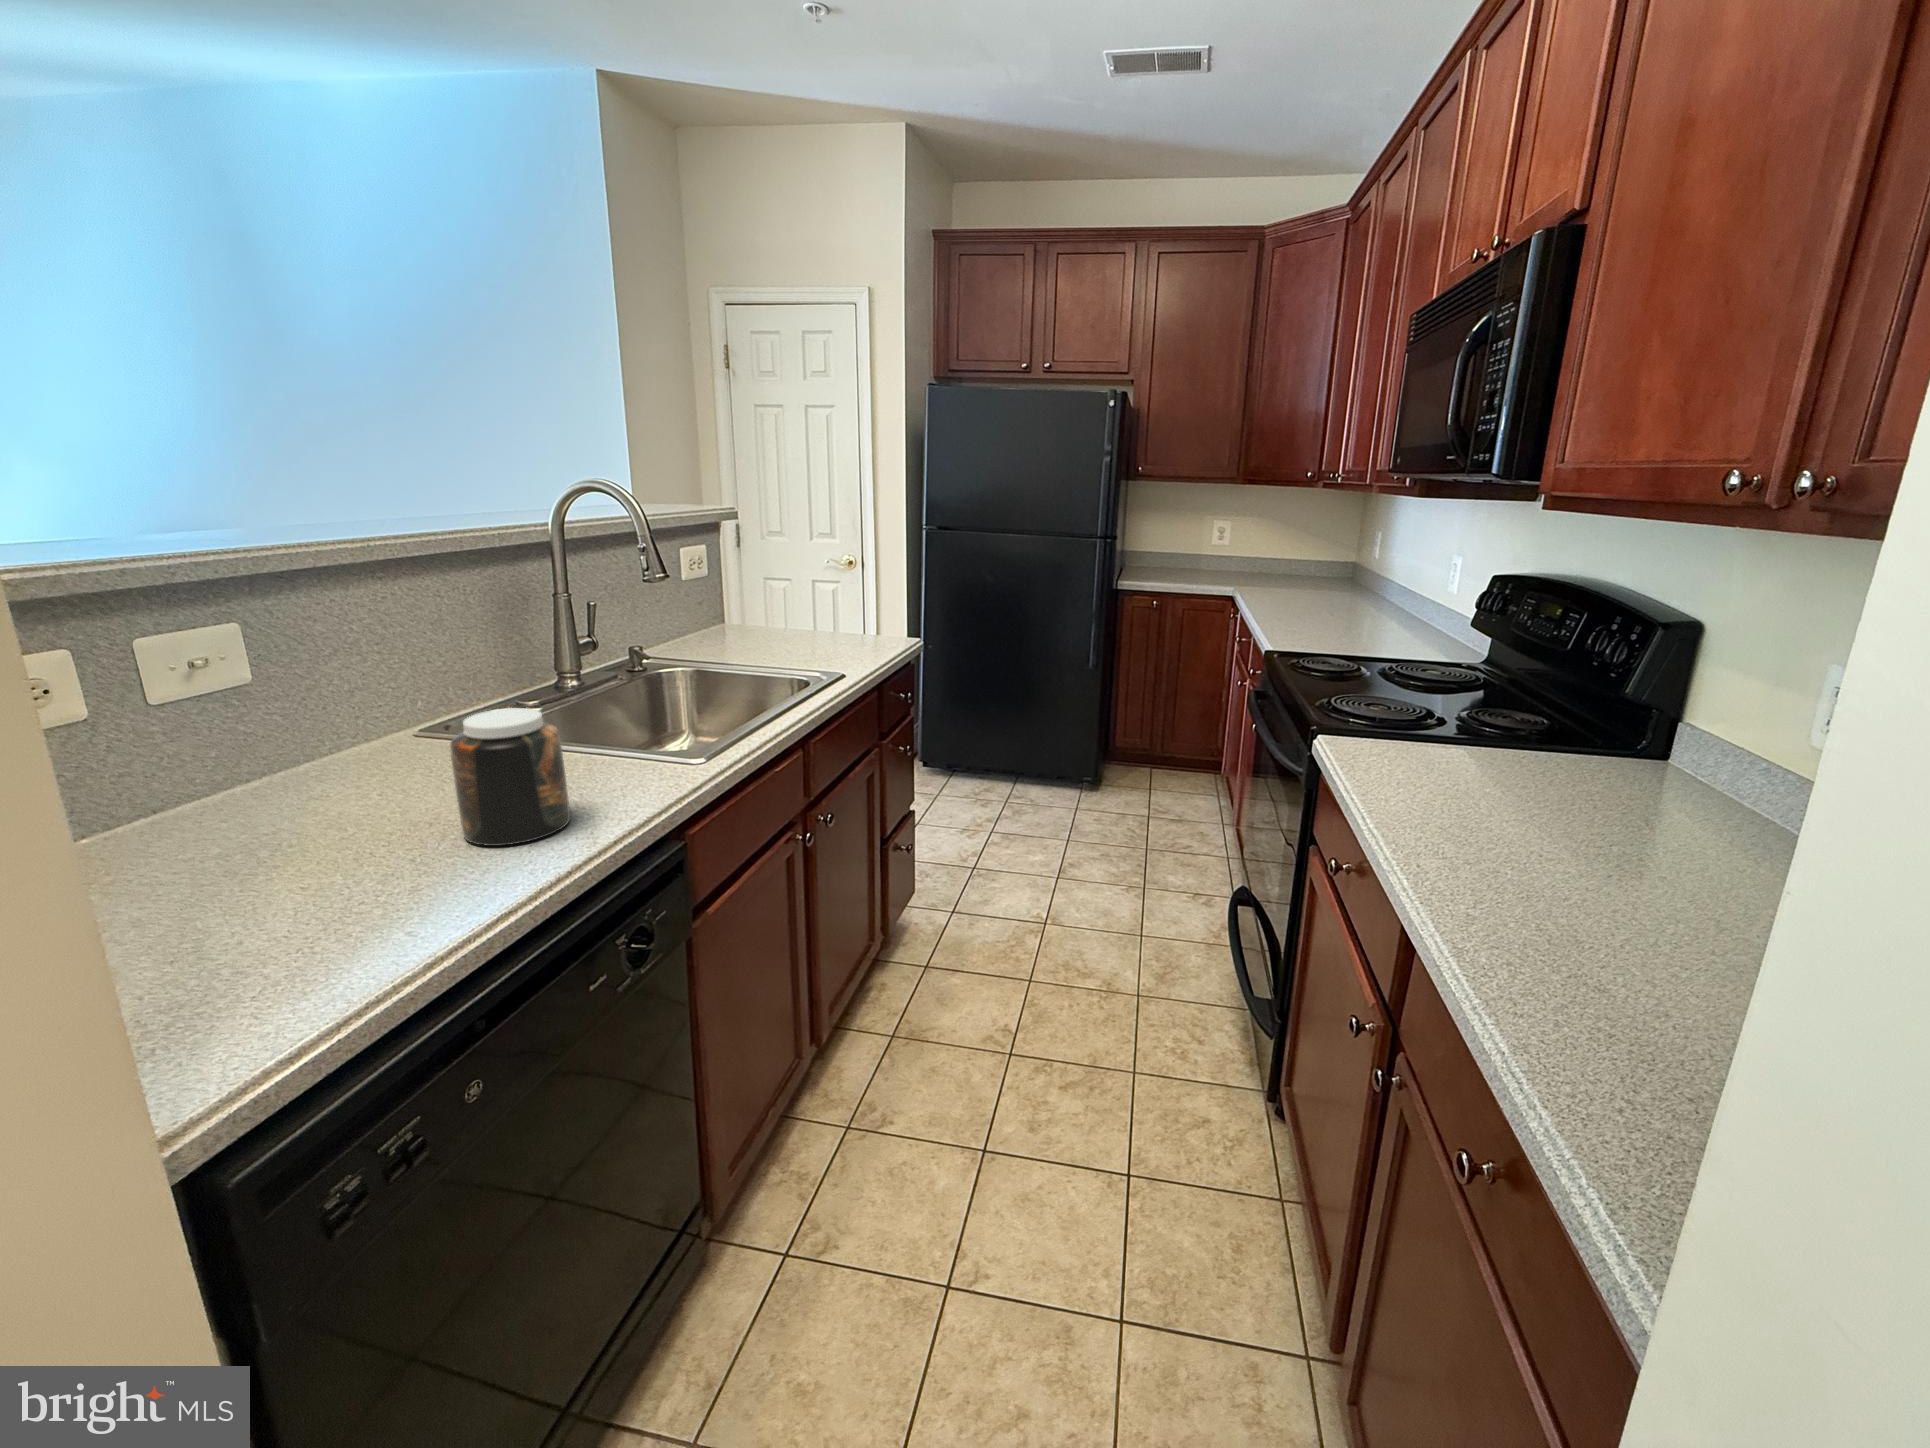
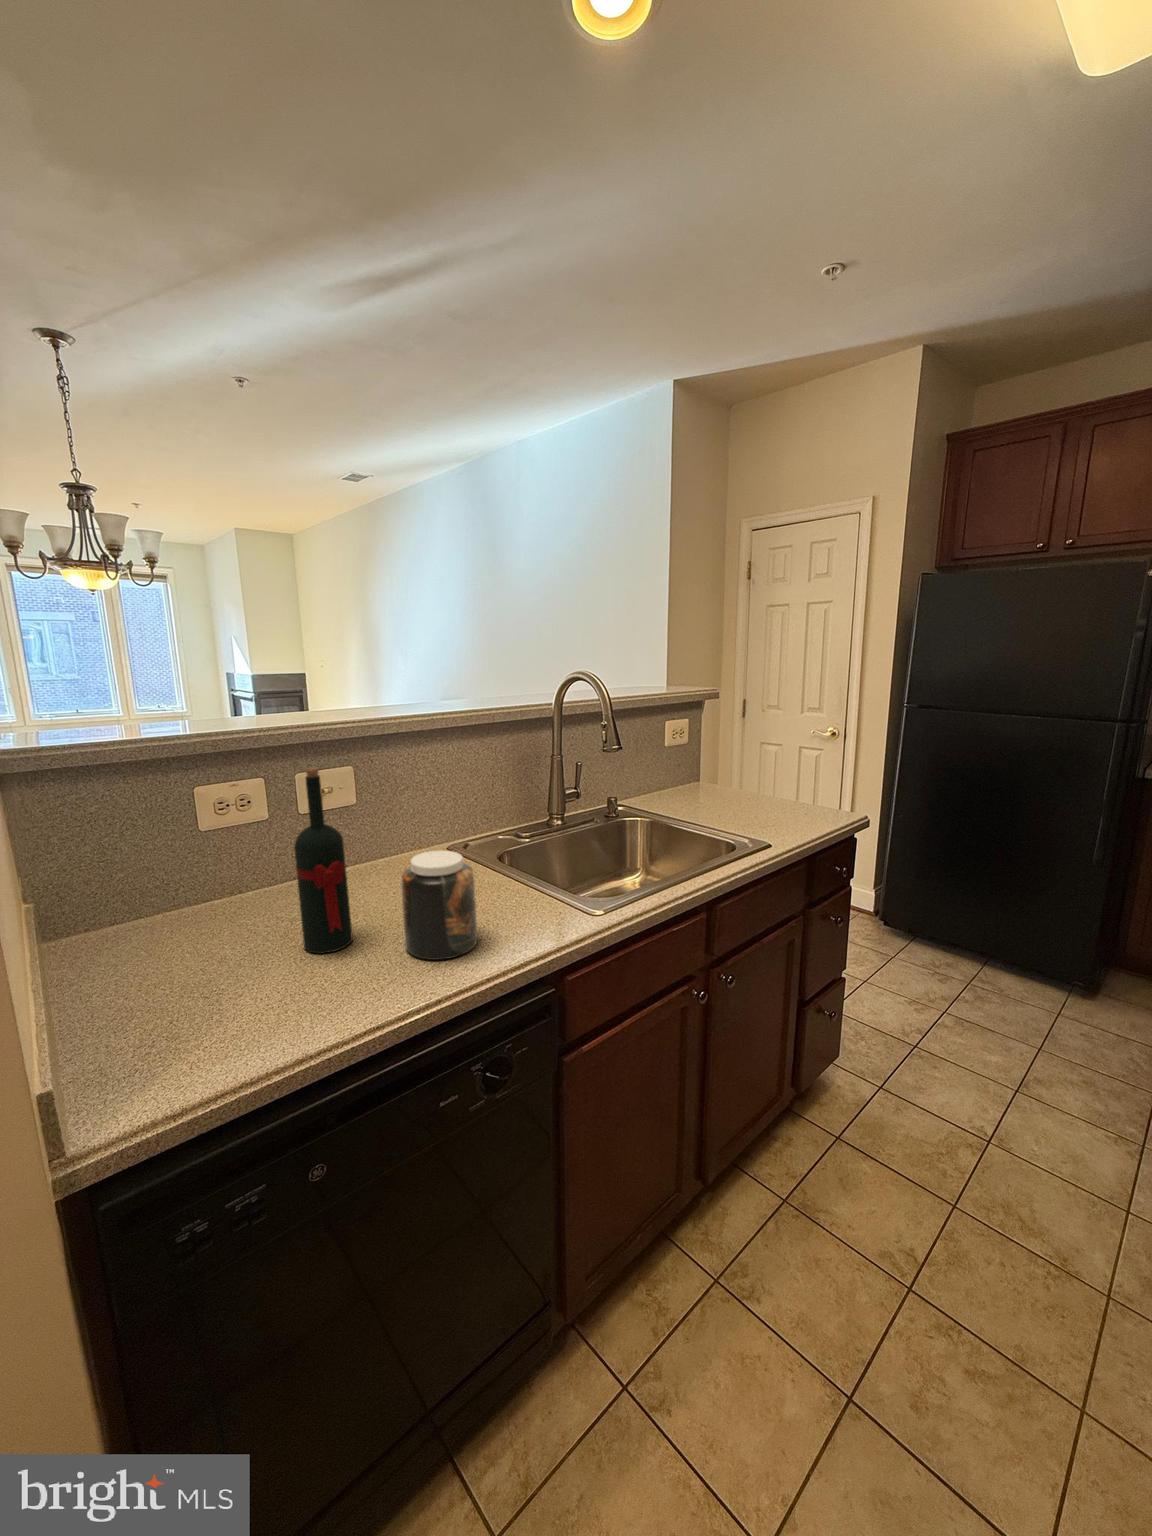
wine bottle: none [248,610,368,881] -> present [294,768,353,954]

